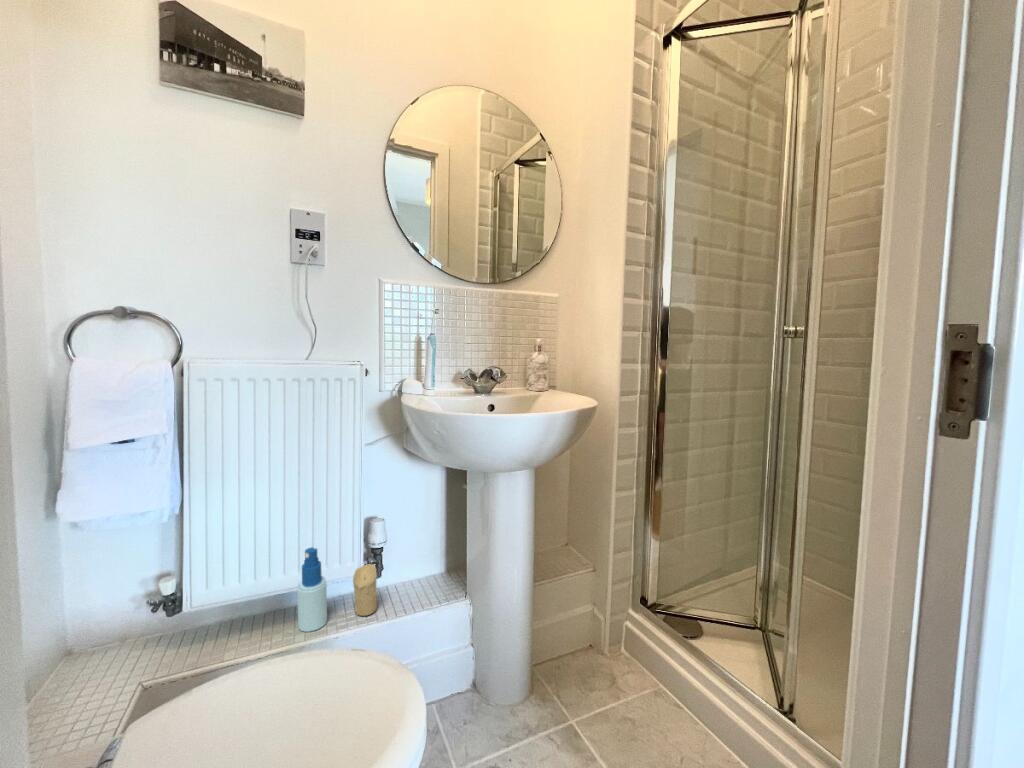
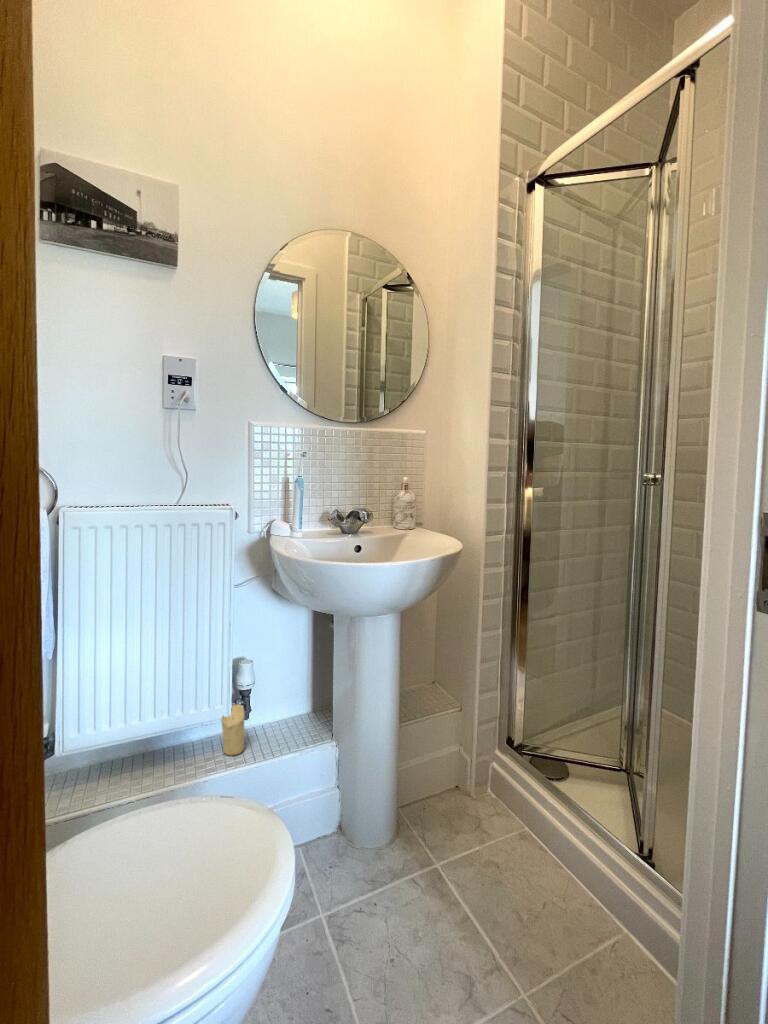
spray bottle: present [297,547,327,632] -> none [168,687,196,770]

